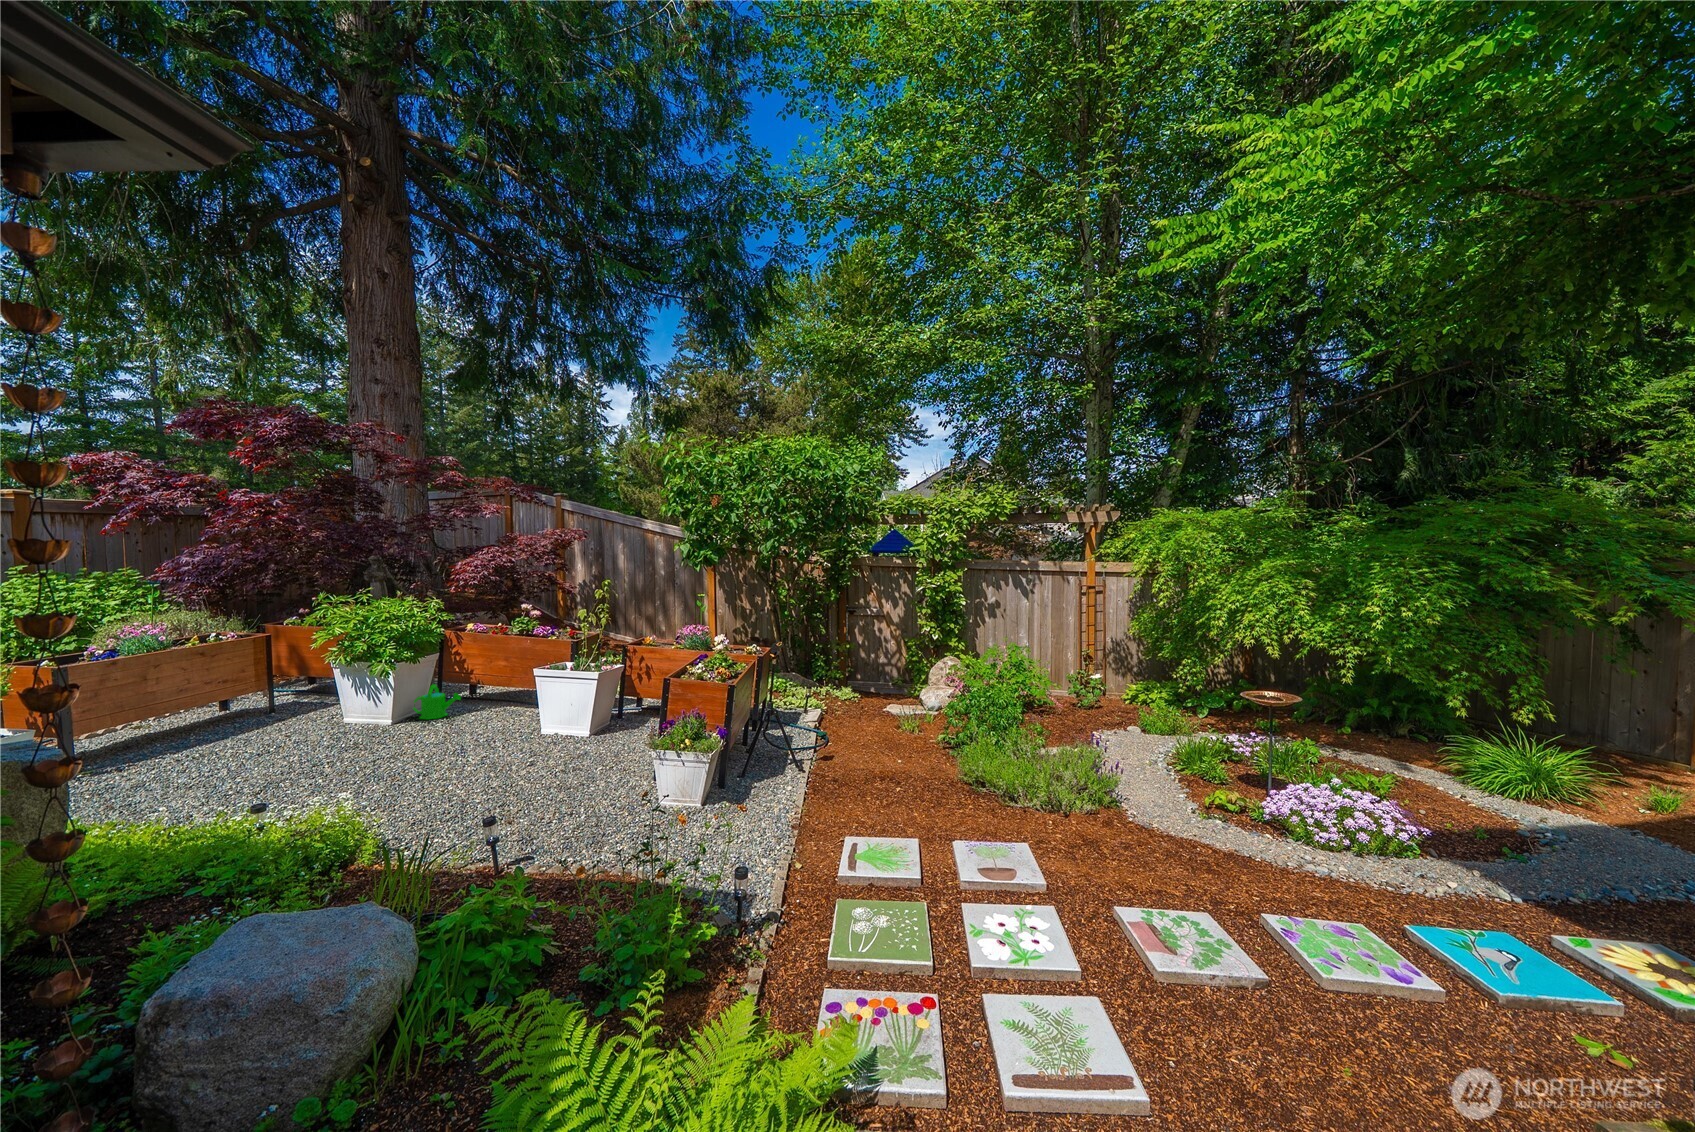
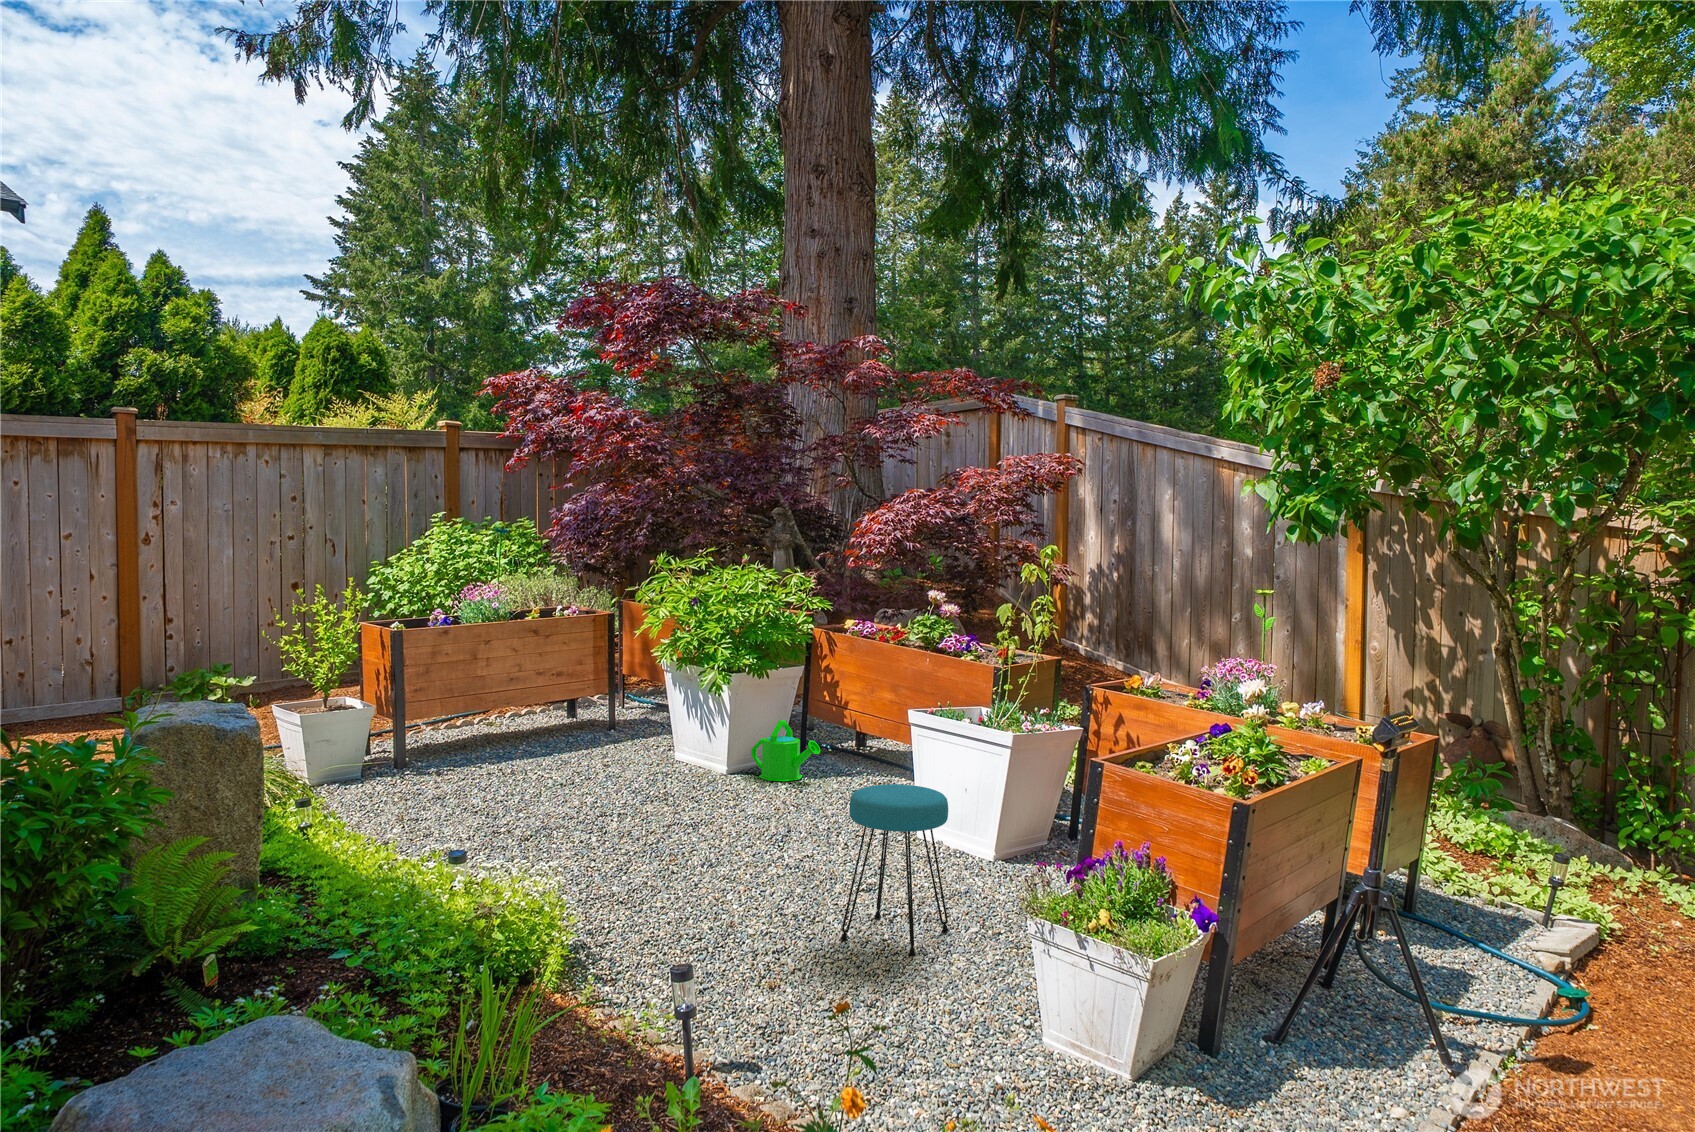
stool: none [532,706,585,789] -> present [840,784,949,954]

